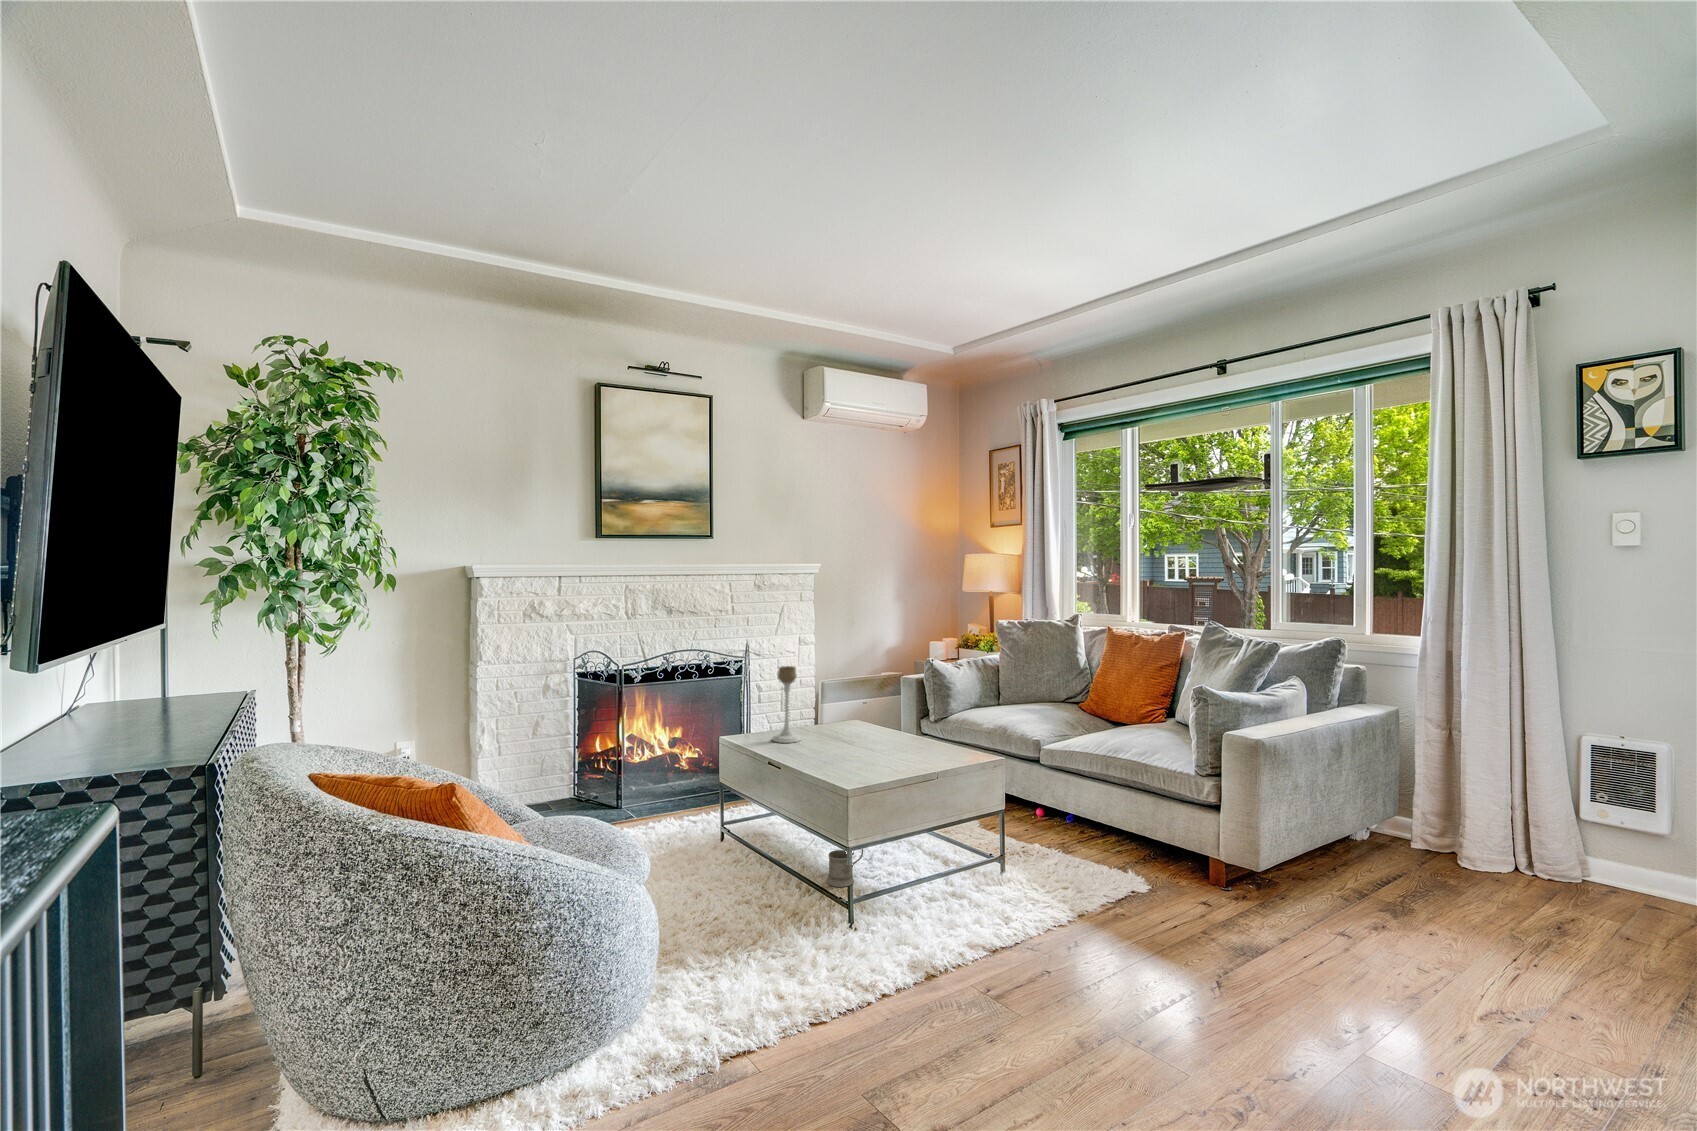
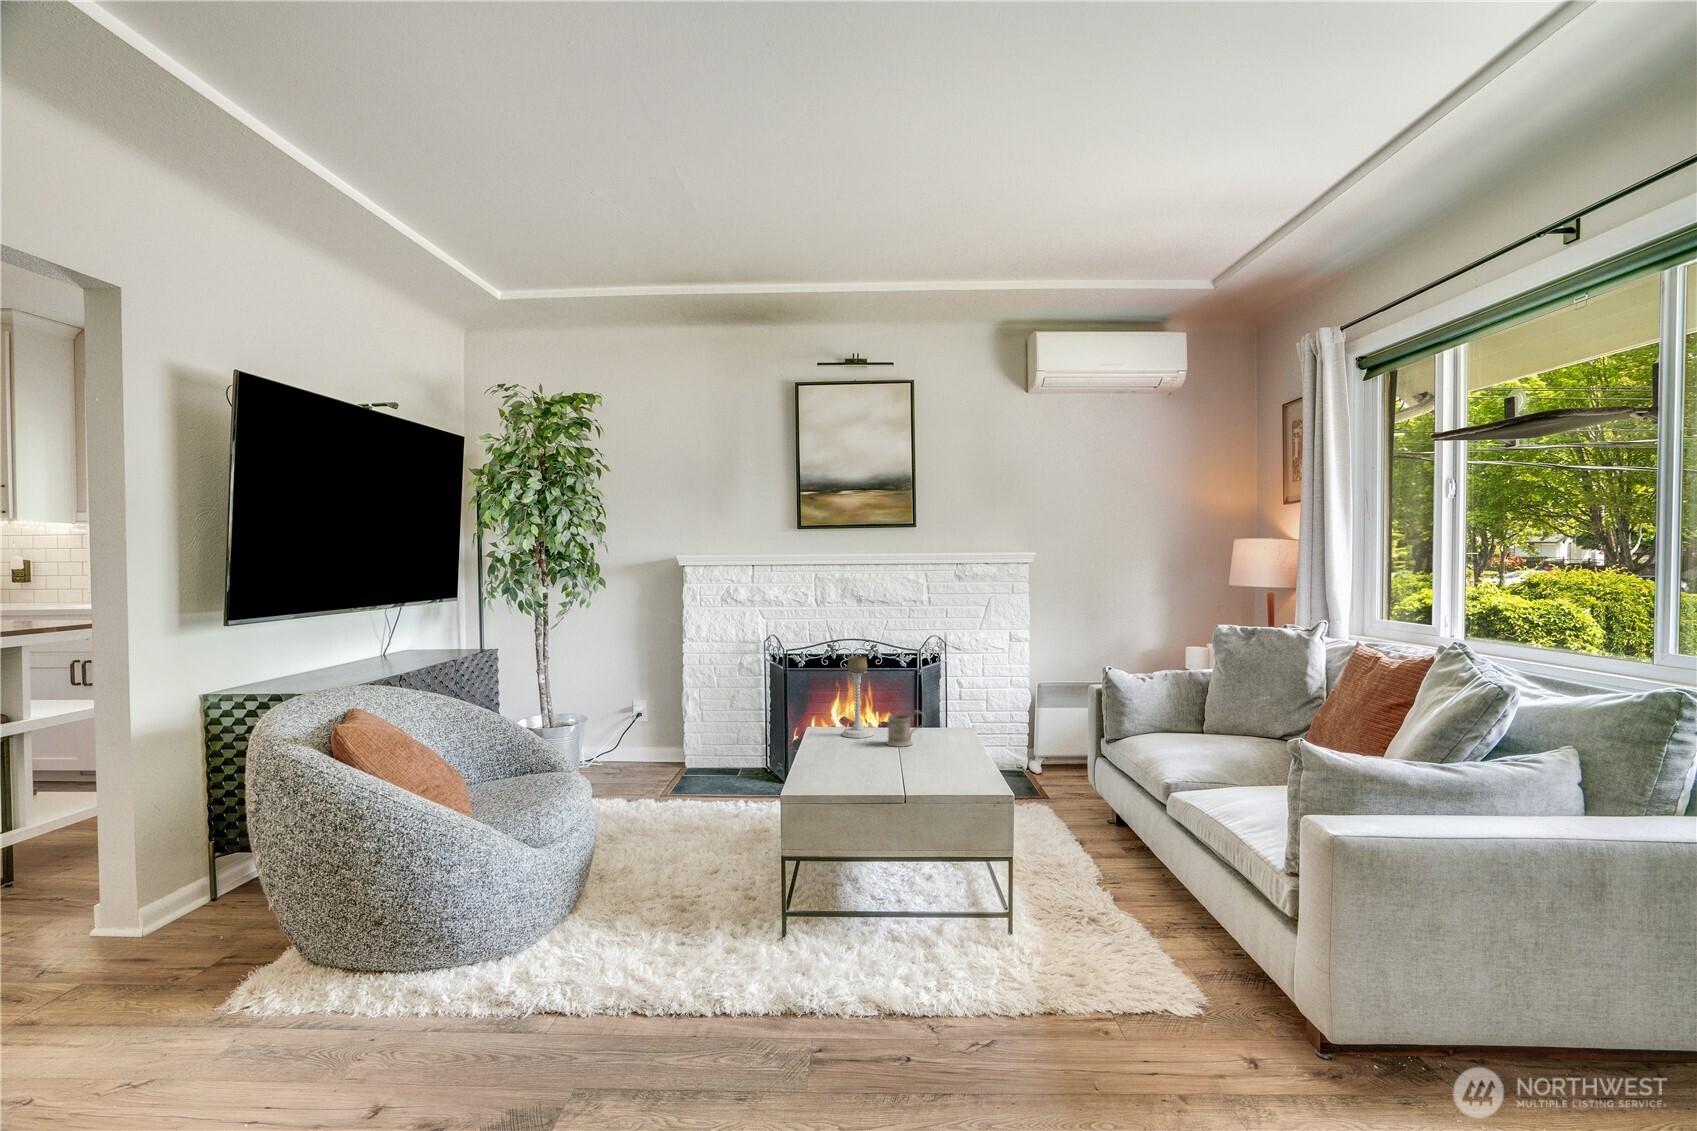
mug: present [827,849,863,887] -> present [886,711,922,747]

